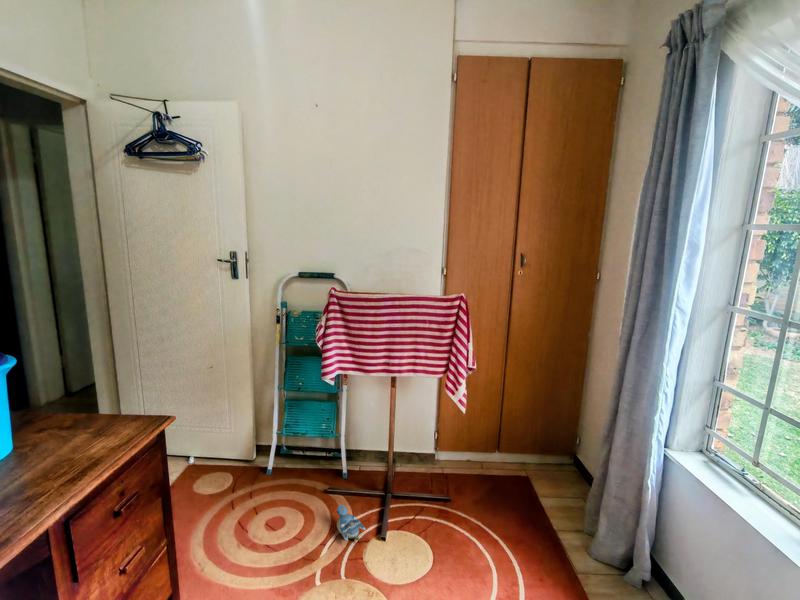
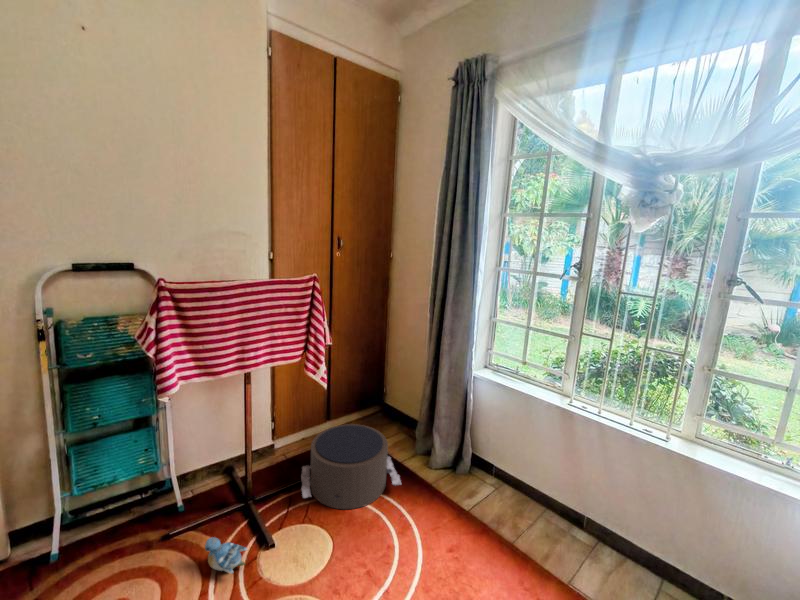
pouf: none [427,457,538,553] -> present [301,424,401,509]

